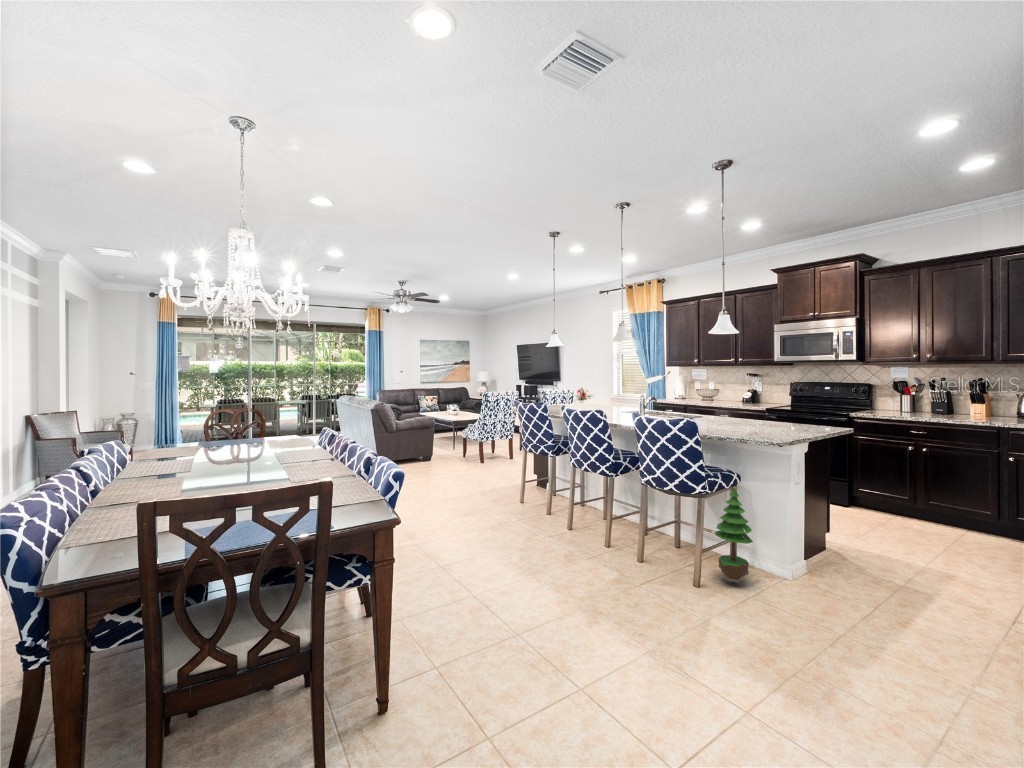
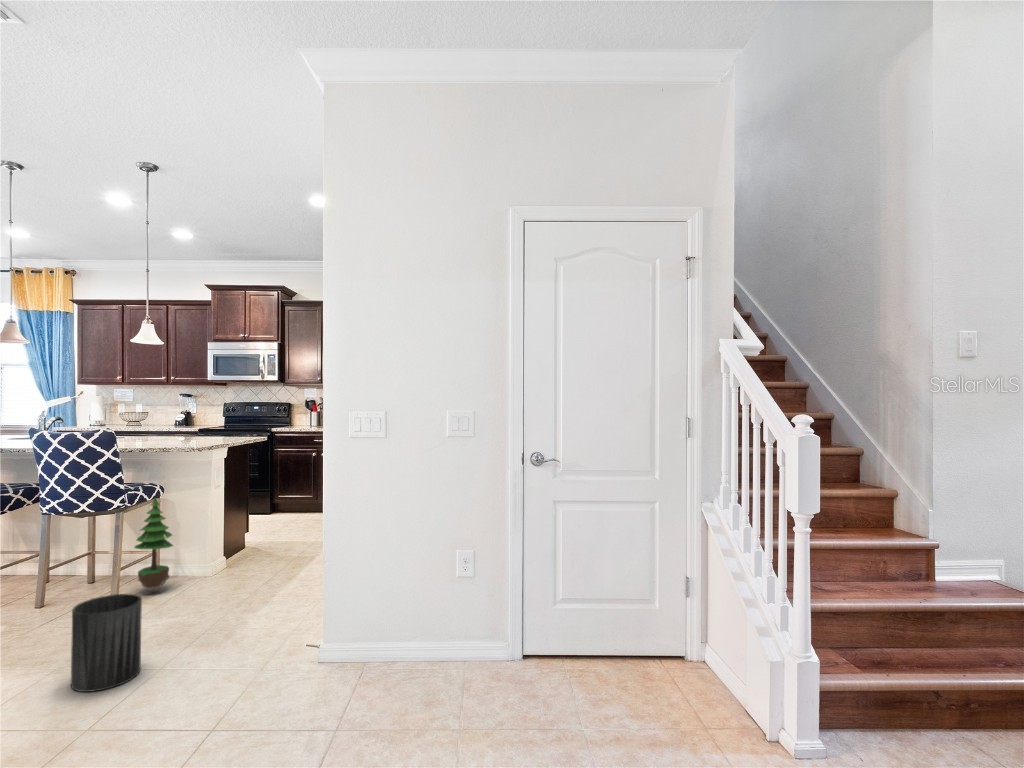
trash can: none [662,604,730,724] -> present [71,594,142,692]

